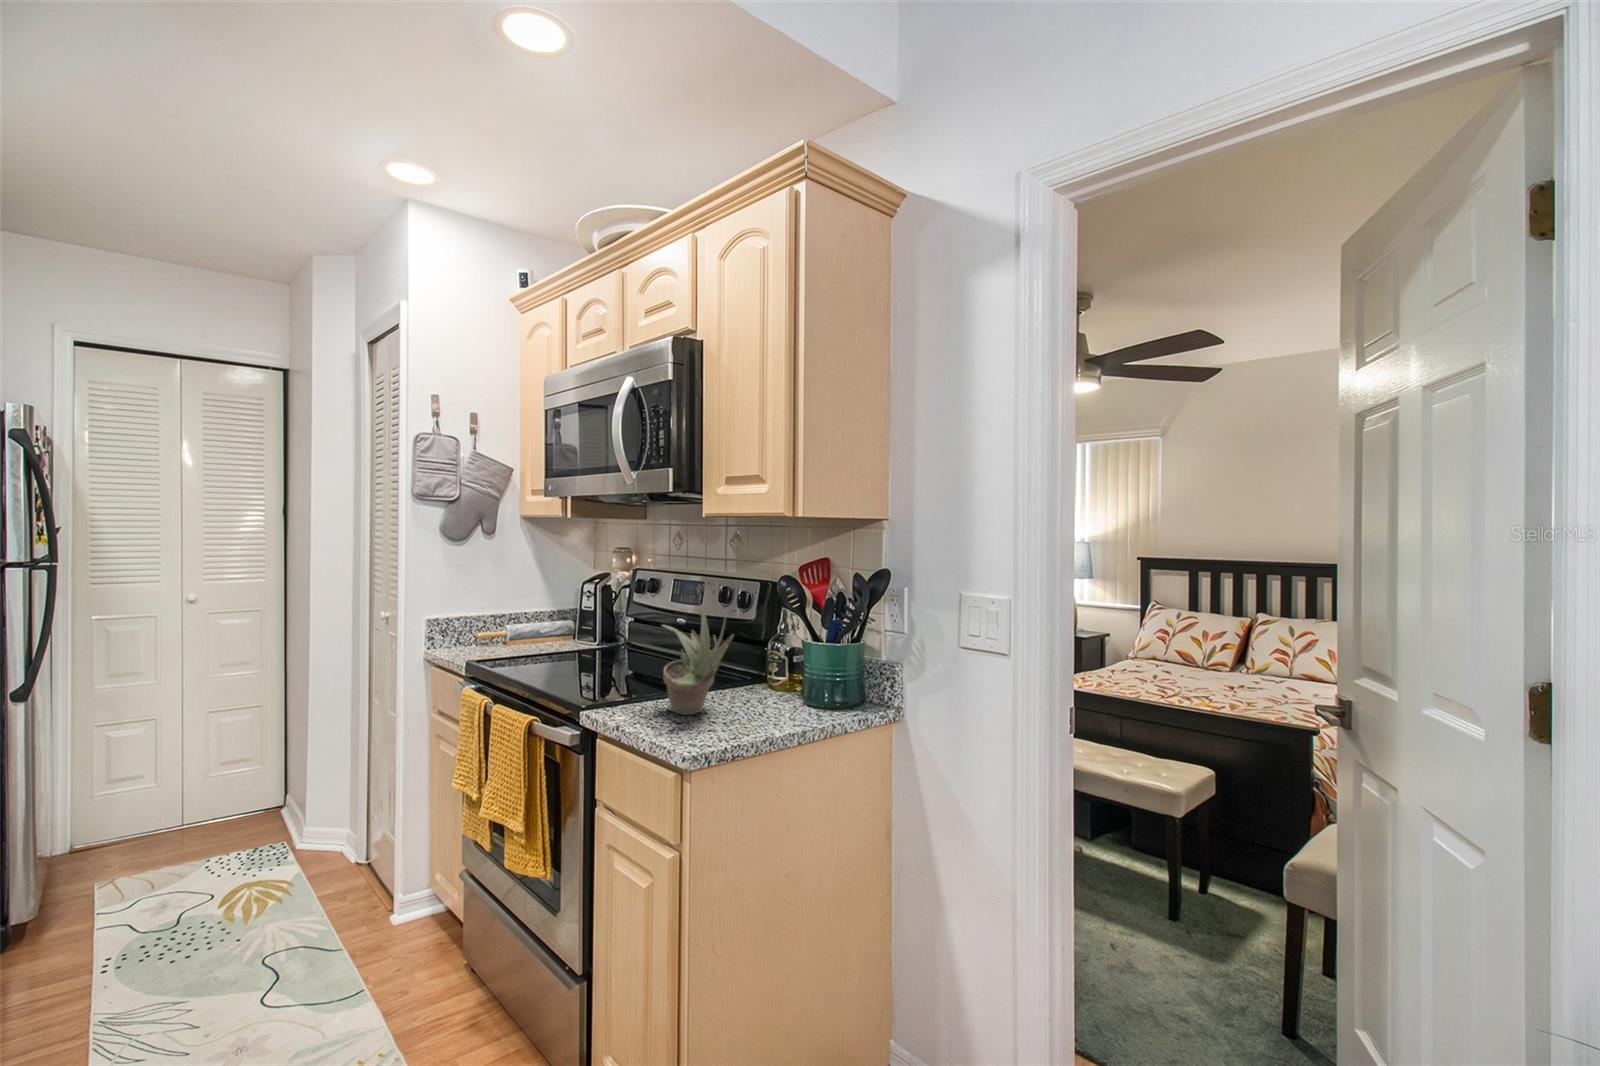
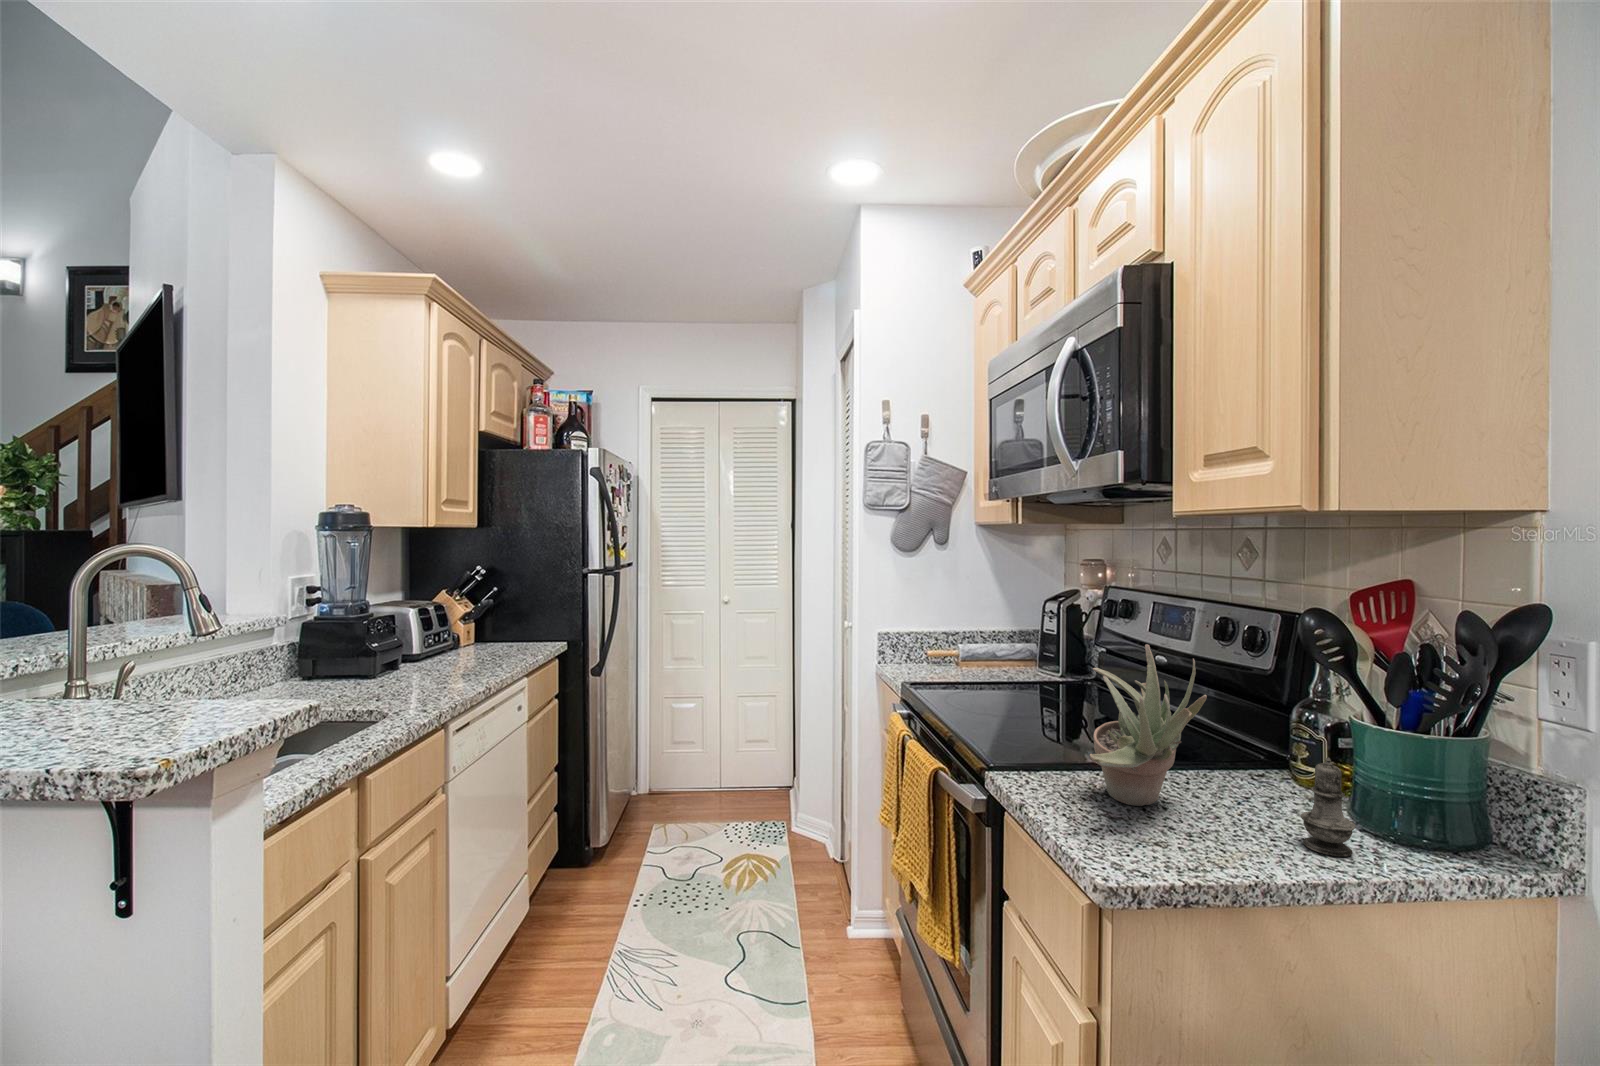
salt shaker: none [782,662,808,719] -> present [1301,757,1356,857]

